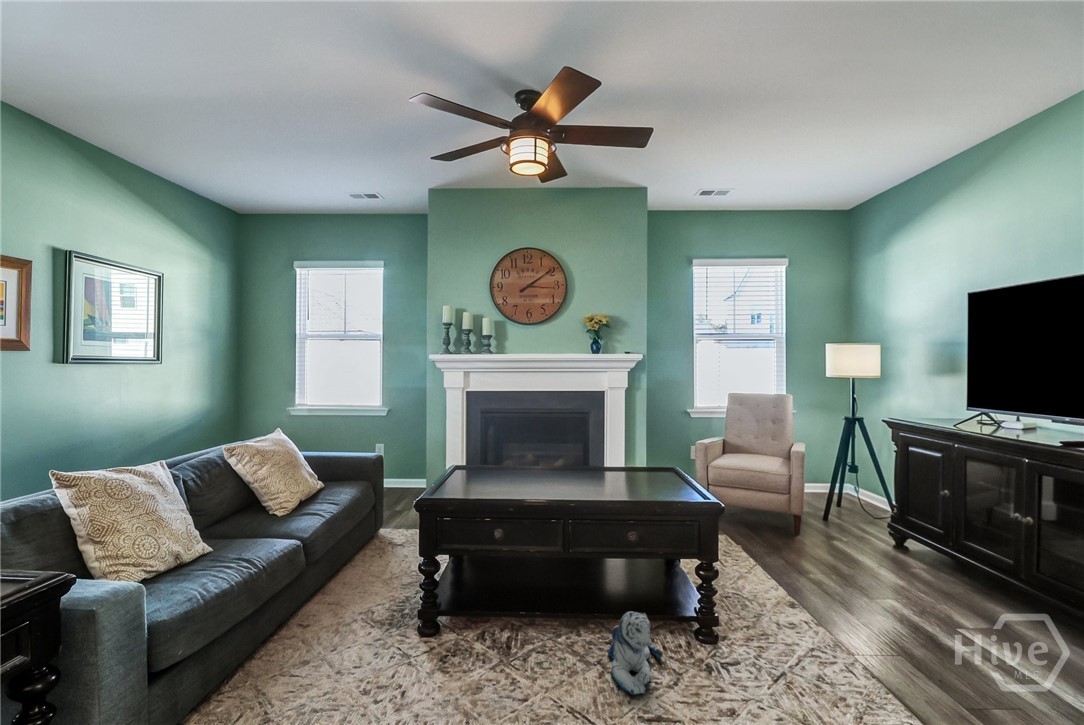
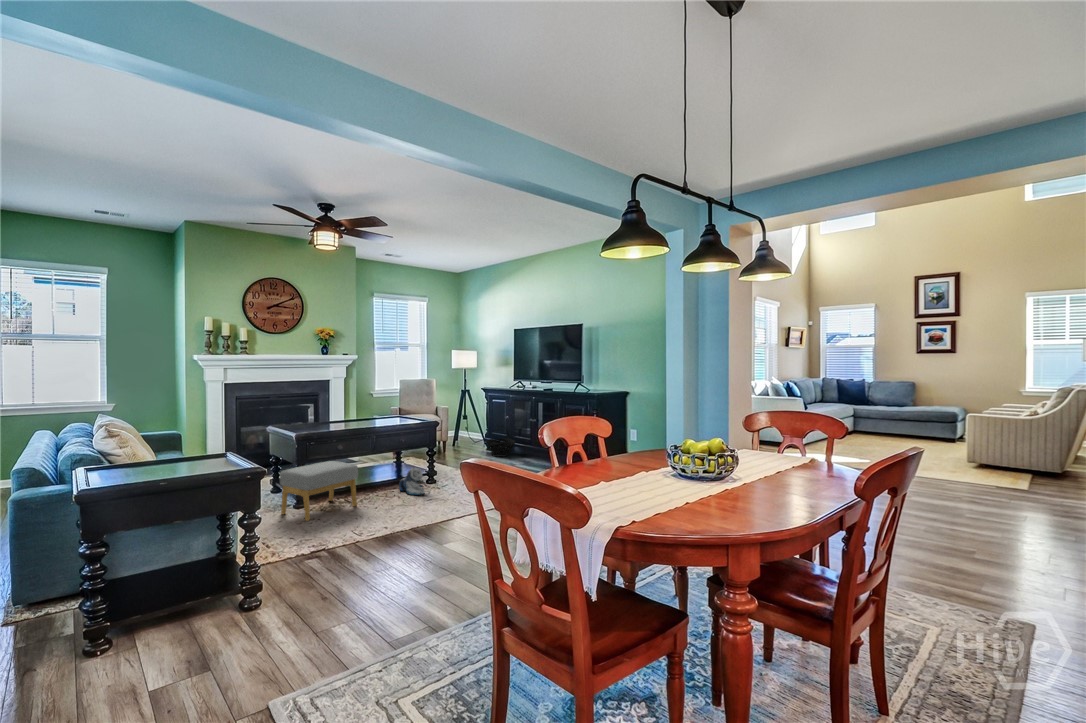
basket: none [875,514,967,591] -> present [485,438,515,457]
footstool: none [348,558,486,701] -> present [280,461,358,521]

